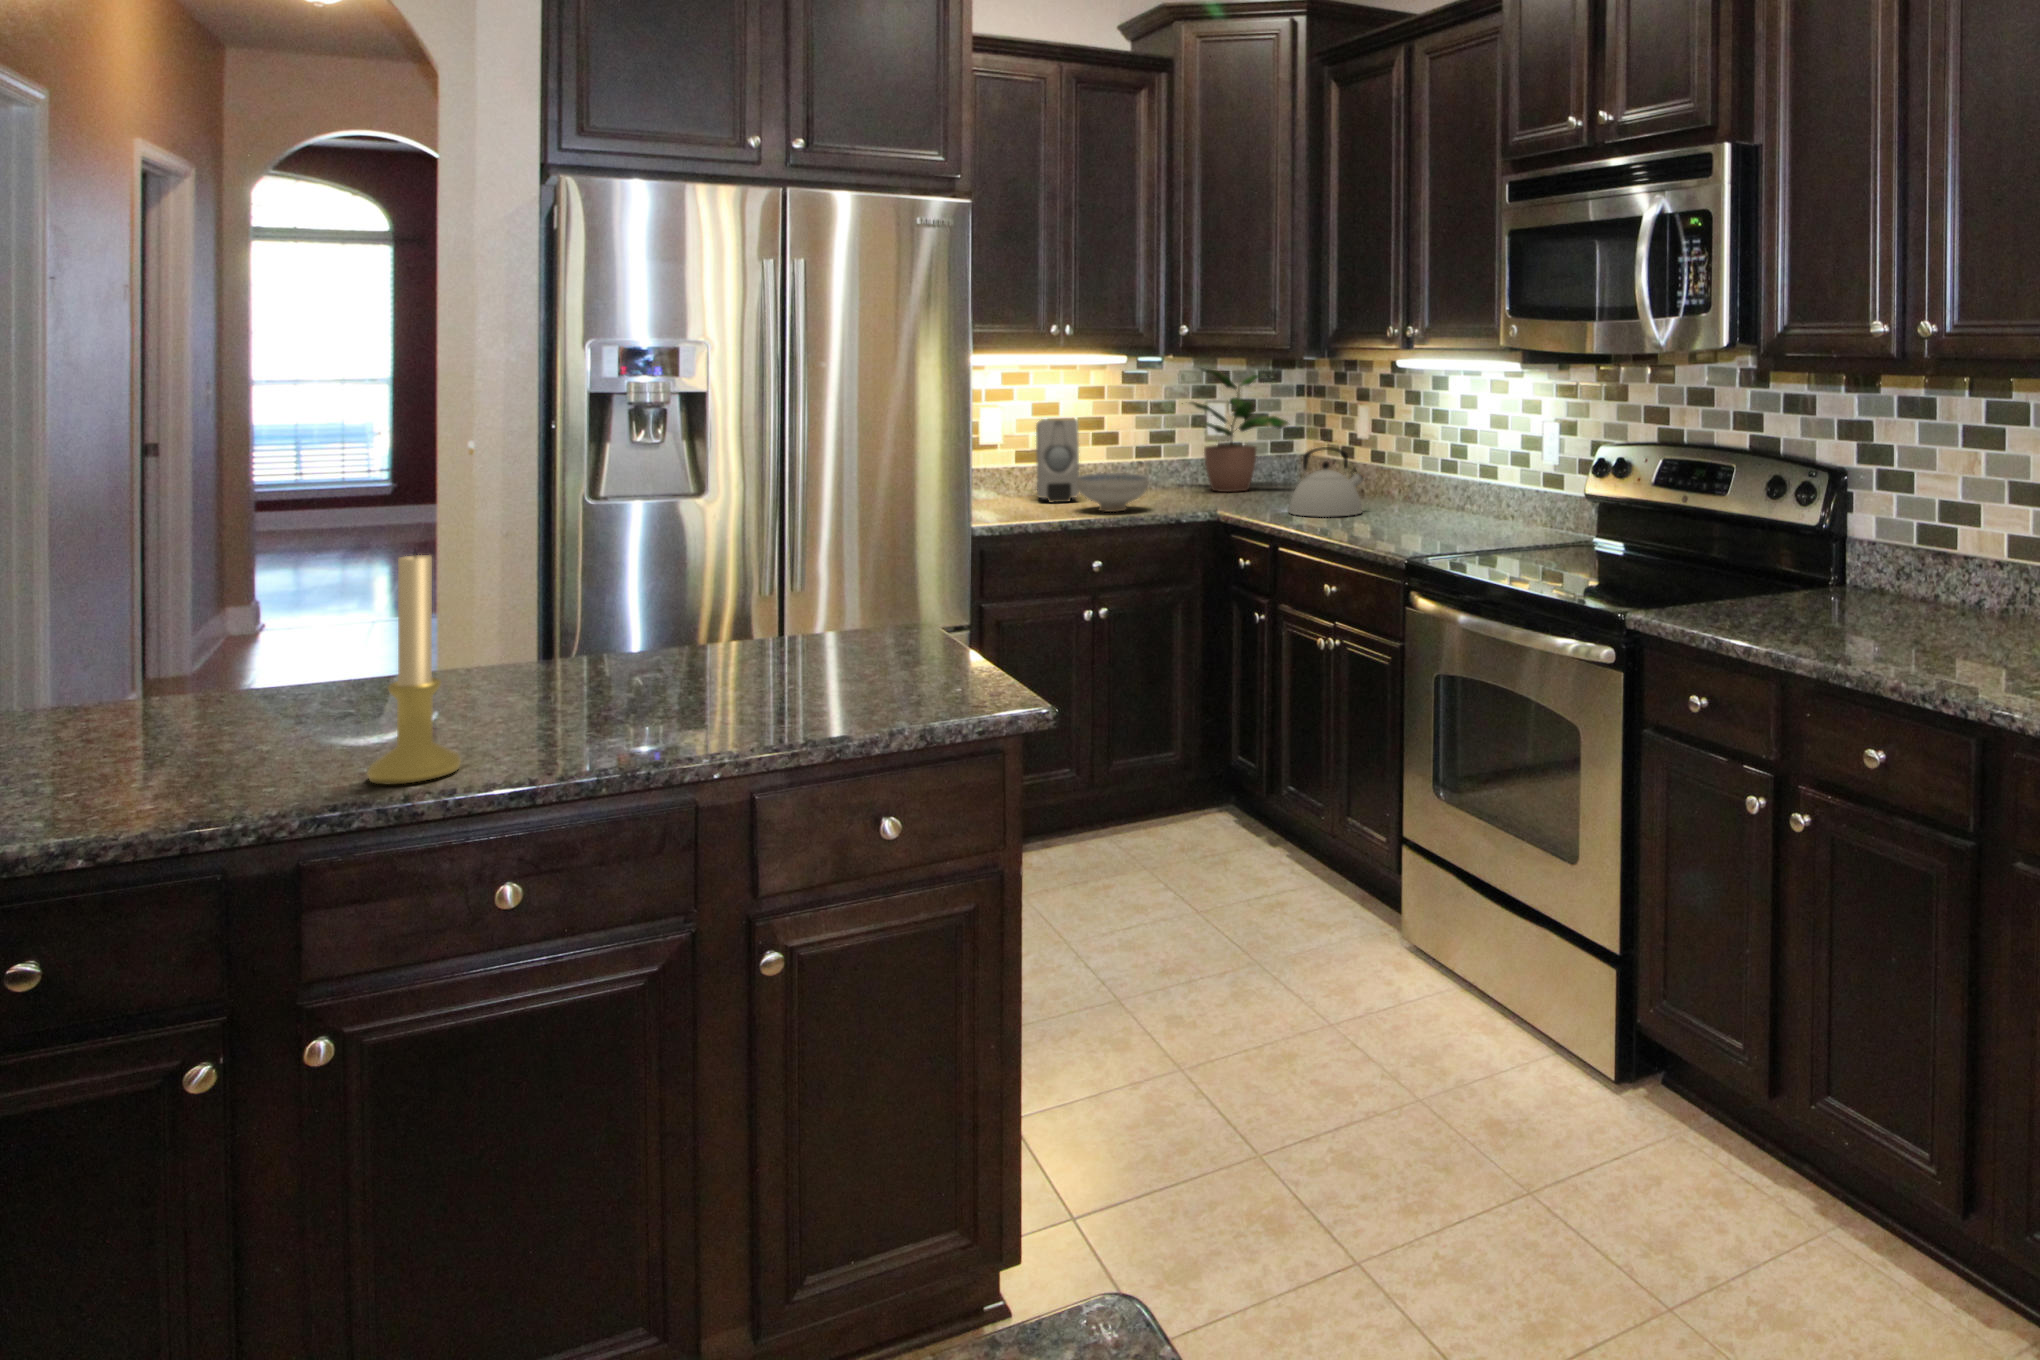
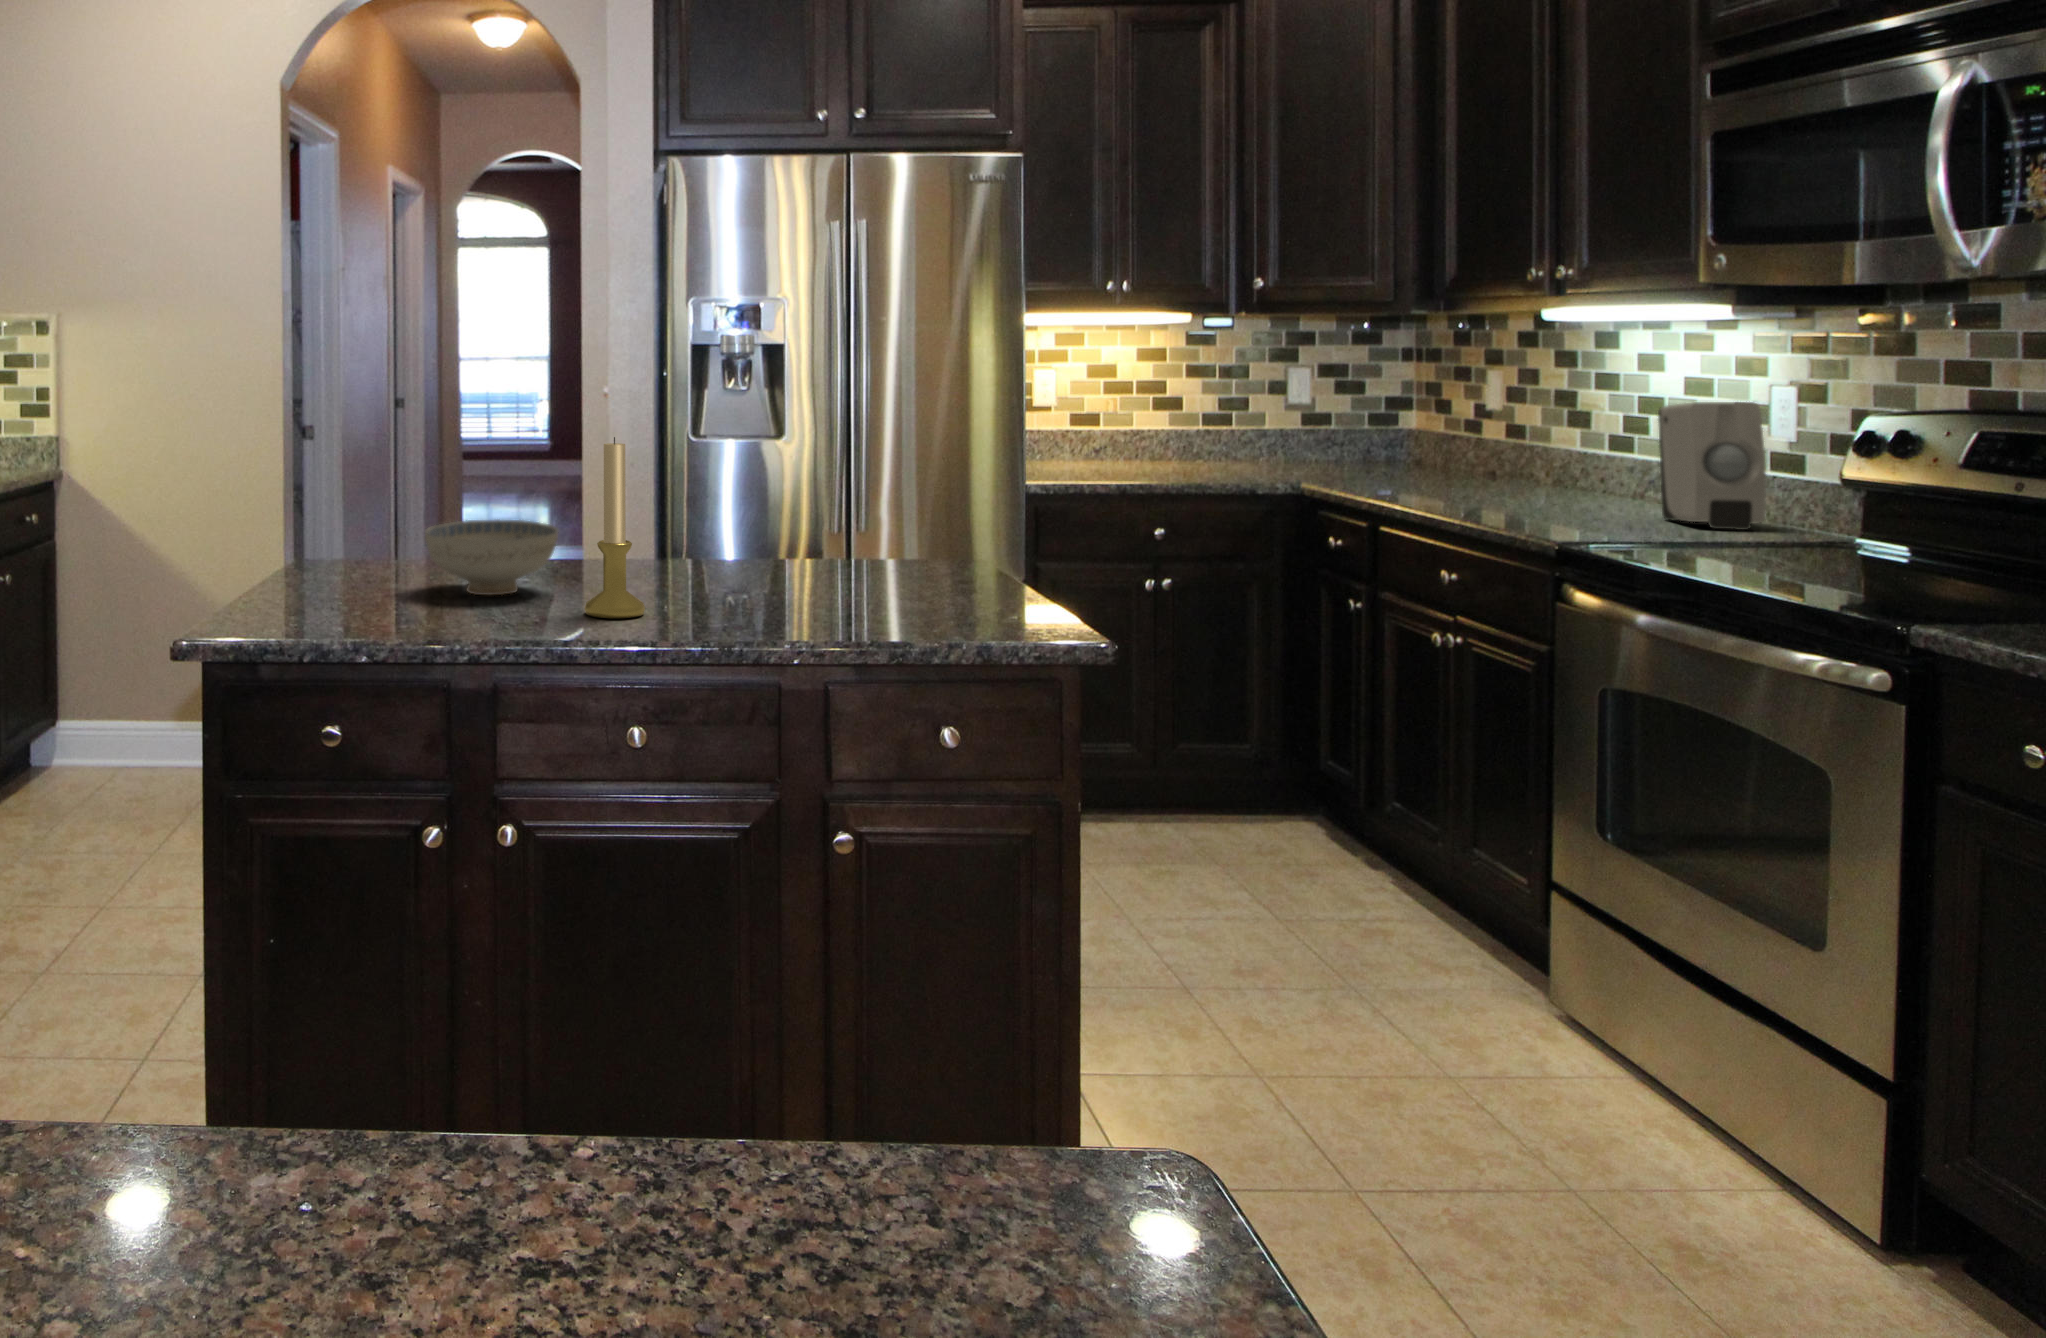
potted plant: present [1191,368,1288,492] -> none [1252,327,1395,467]
soap dispenser: present [1036,419,1079,502] -> present [1658,402,1766,530]
kettle: present [1289,447,1363,517] -> none [1395,414,1498,495]
ceramic bowl: present [1076,473,1149,512] -> present [425,520,558,595]

